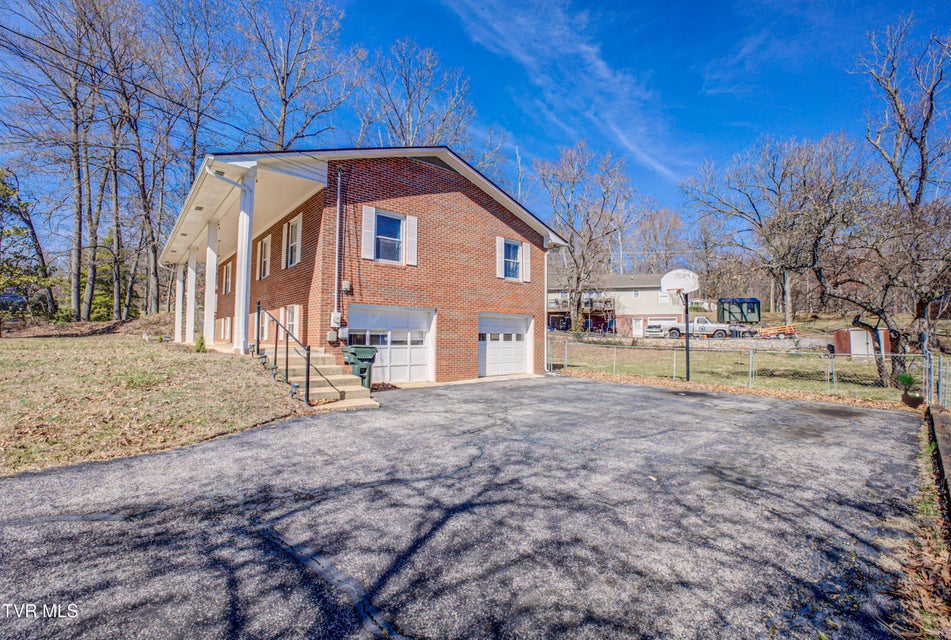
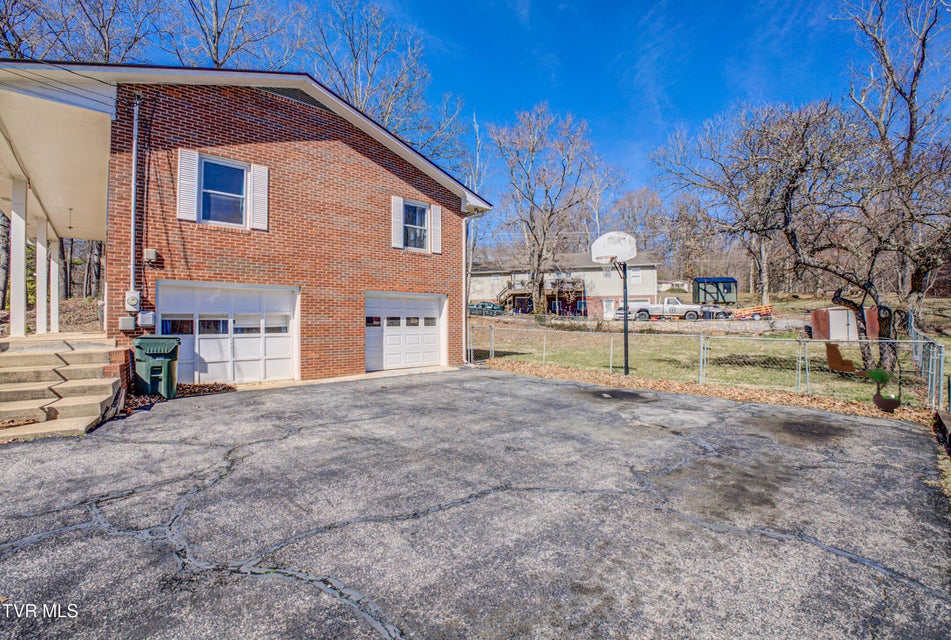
lounge chair: none [856,356,902,390] -> present [825,343,871,383]

